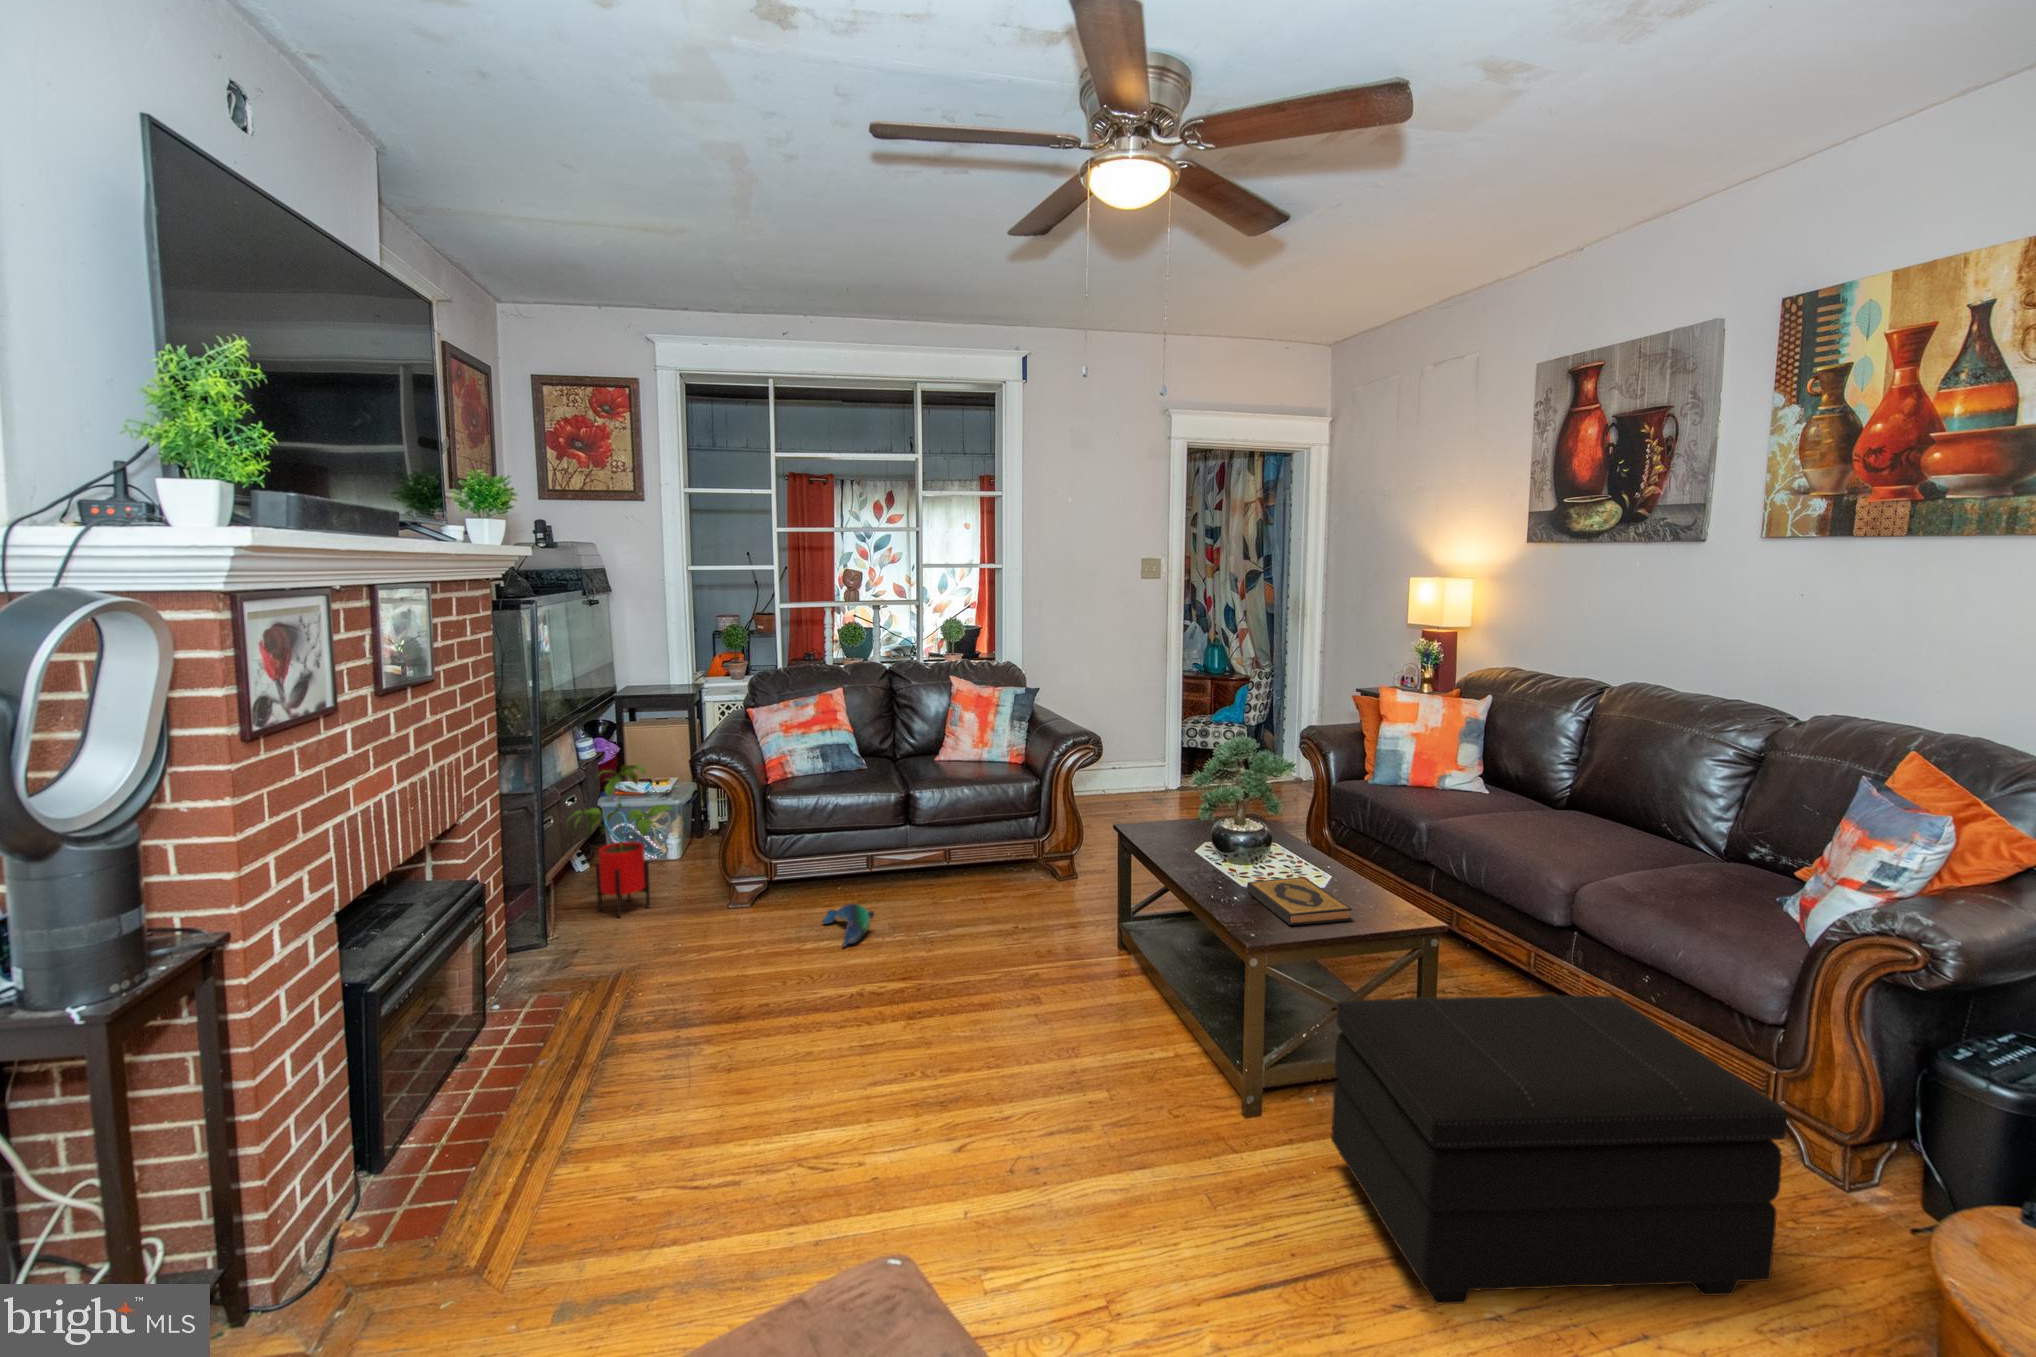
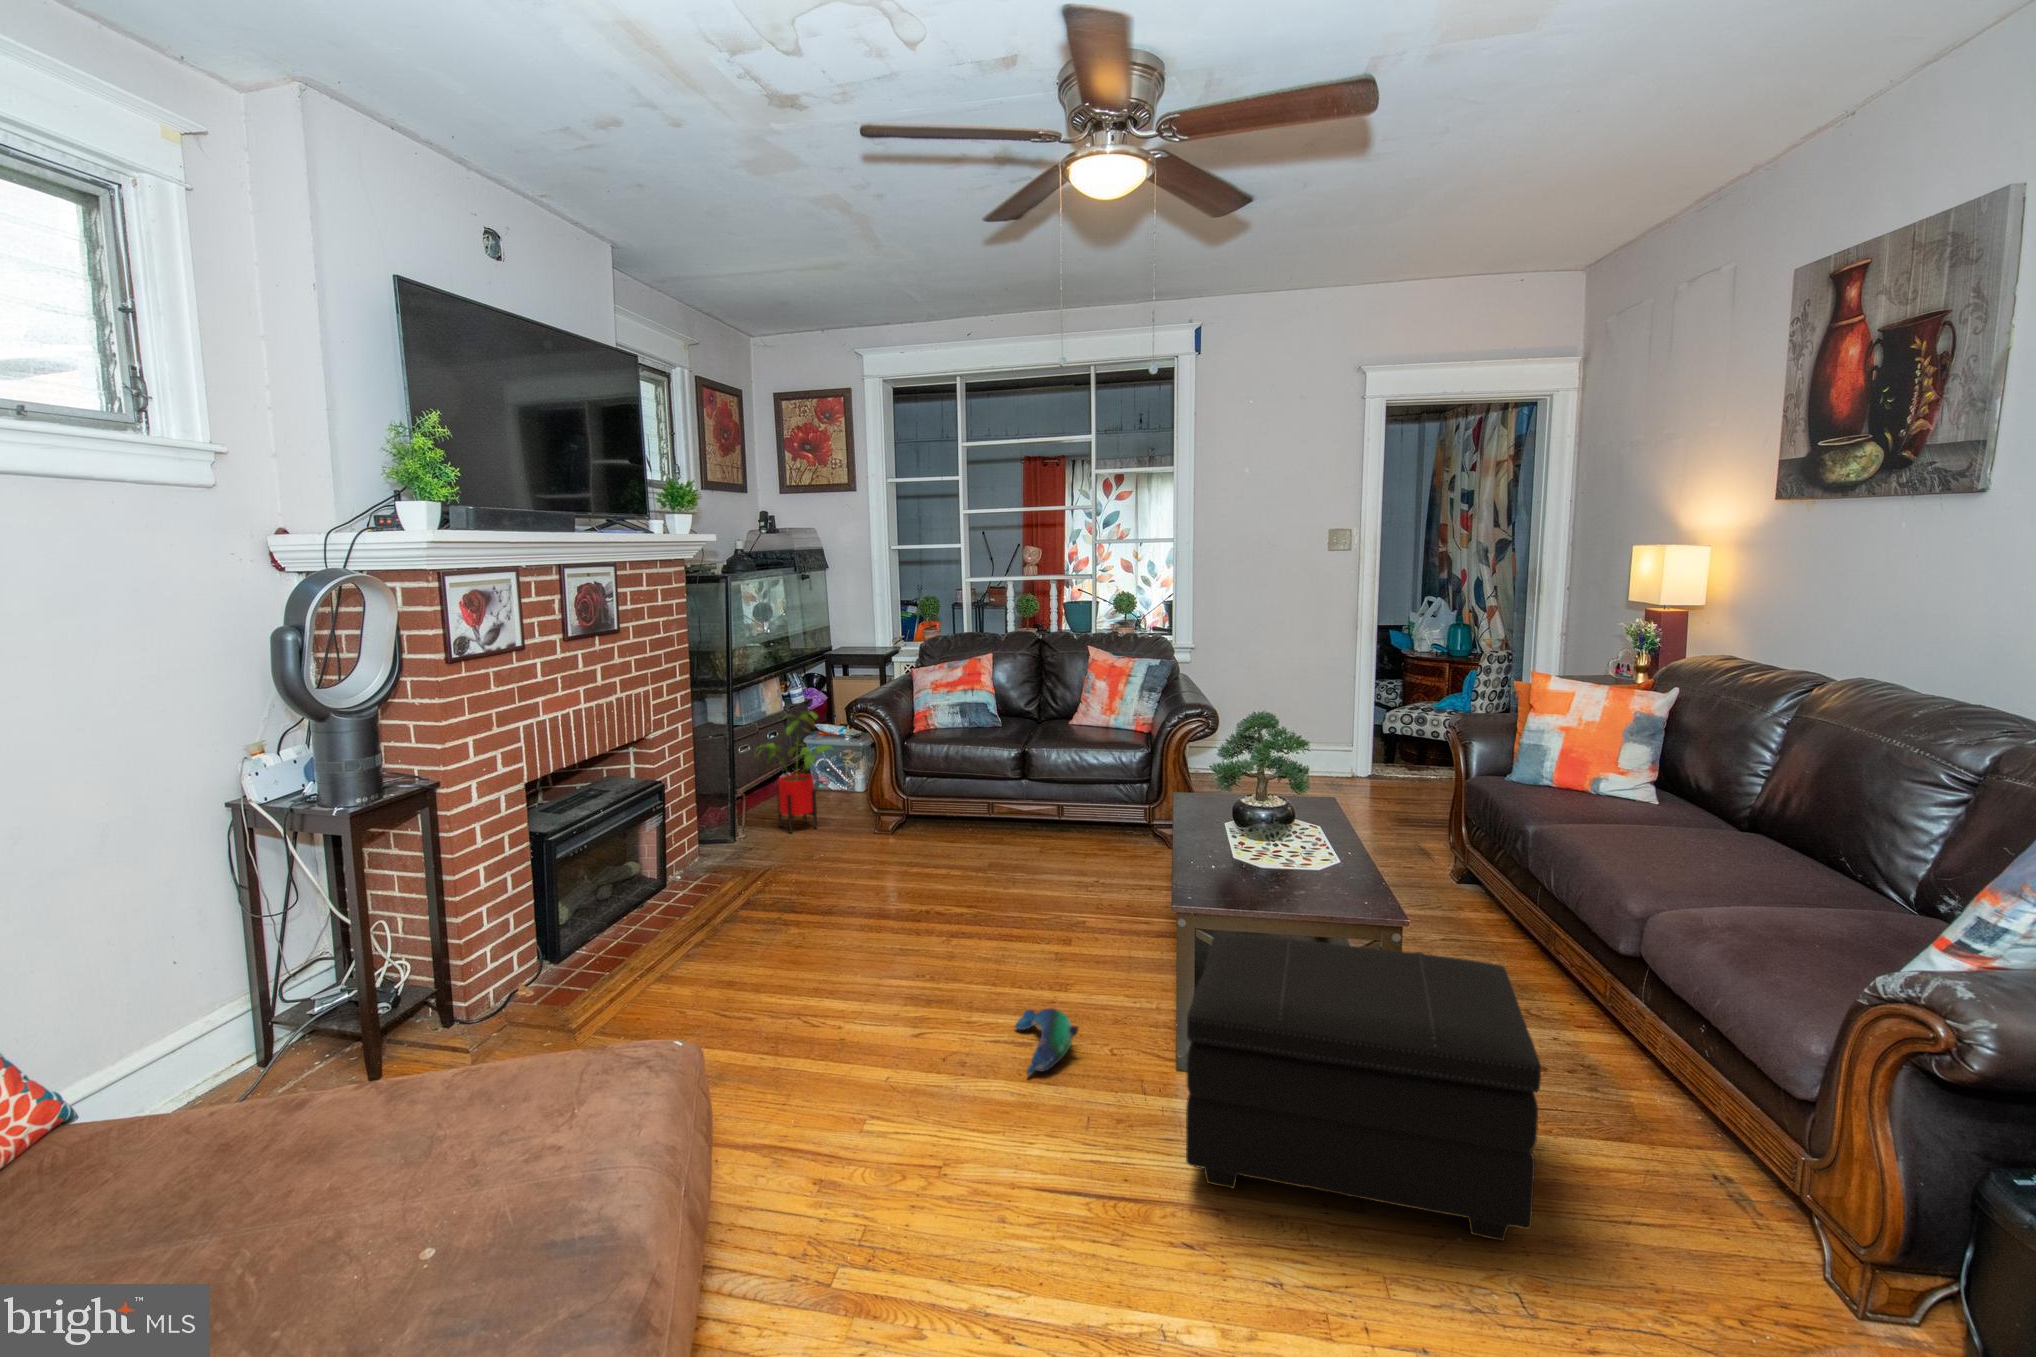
hardback book: present [1247,877,1352,925] -> none [1225,836,1294,875]
plush toy: present [822,904,874,946] -> present [1015,1008,1078,1075]

